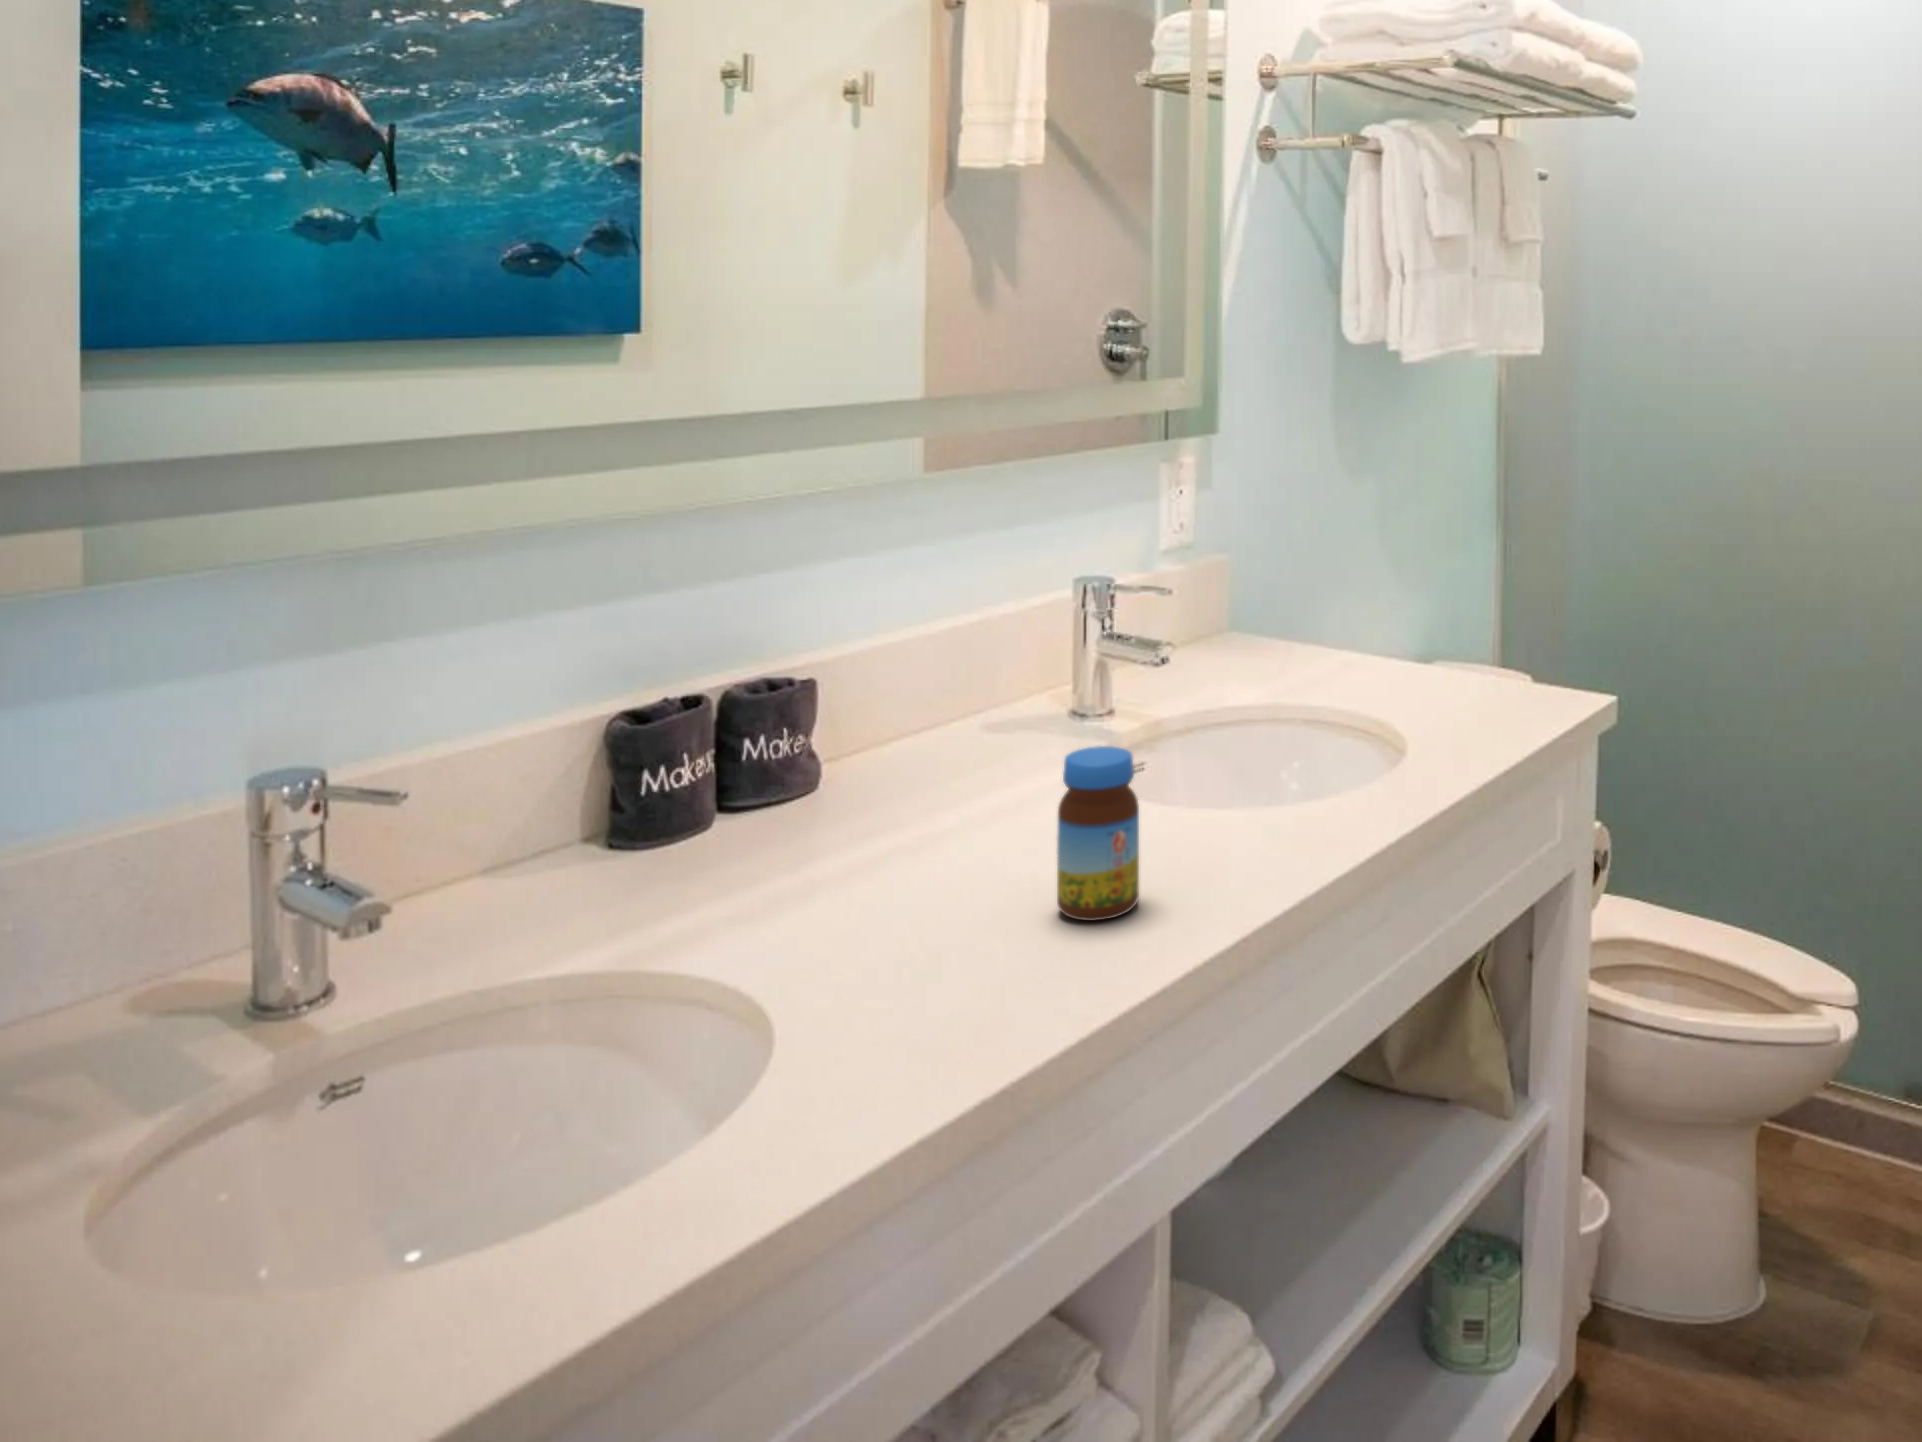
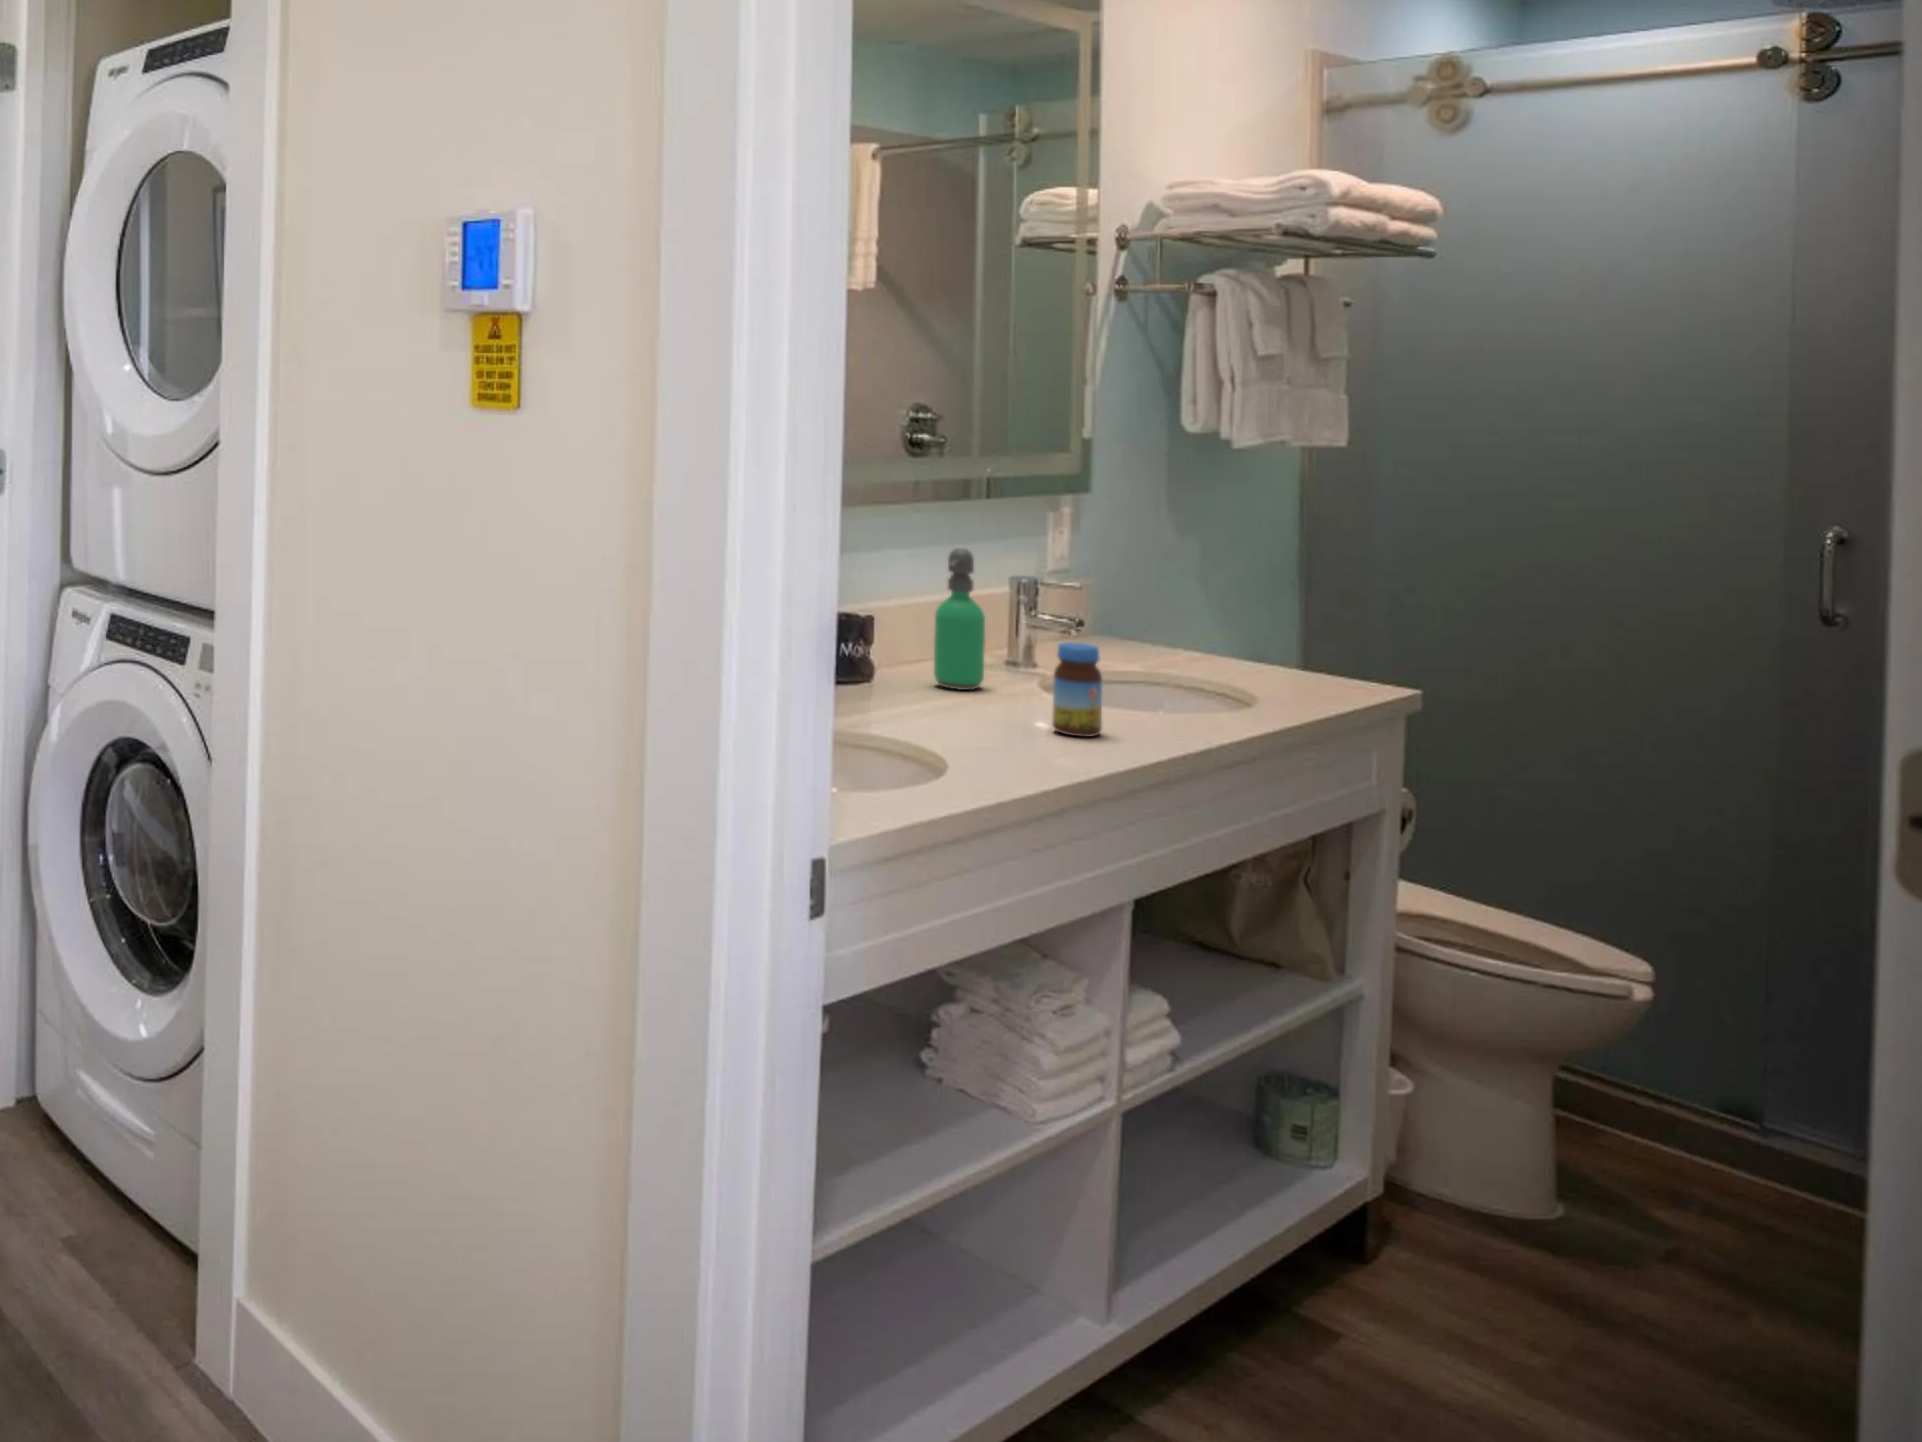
soap dispenser: none [924,564,1008,803] -> present [934,548,985,690]

